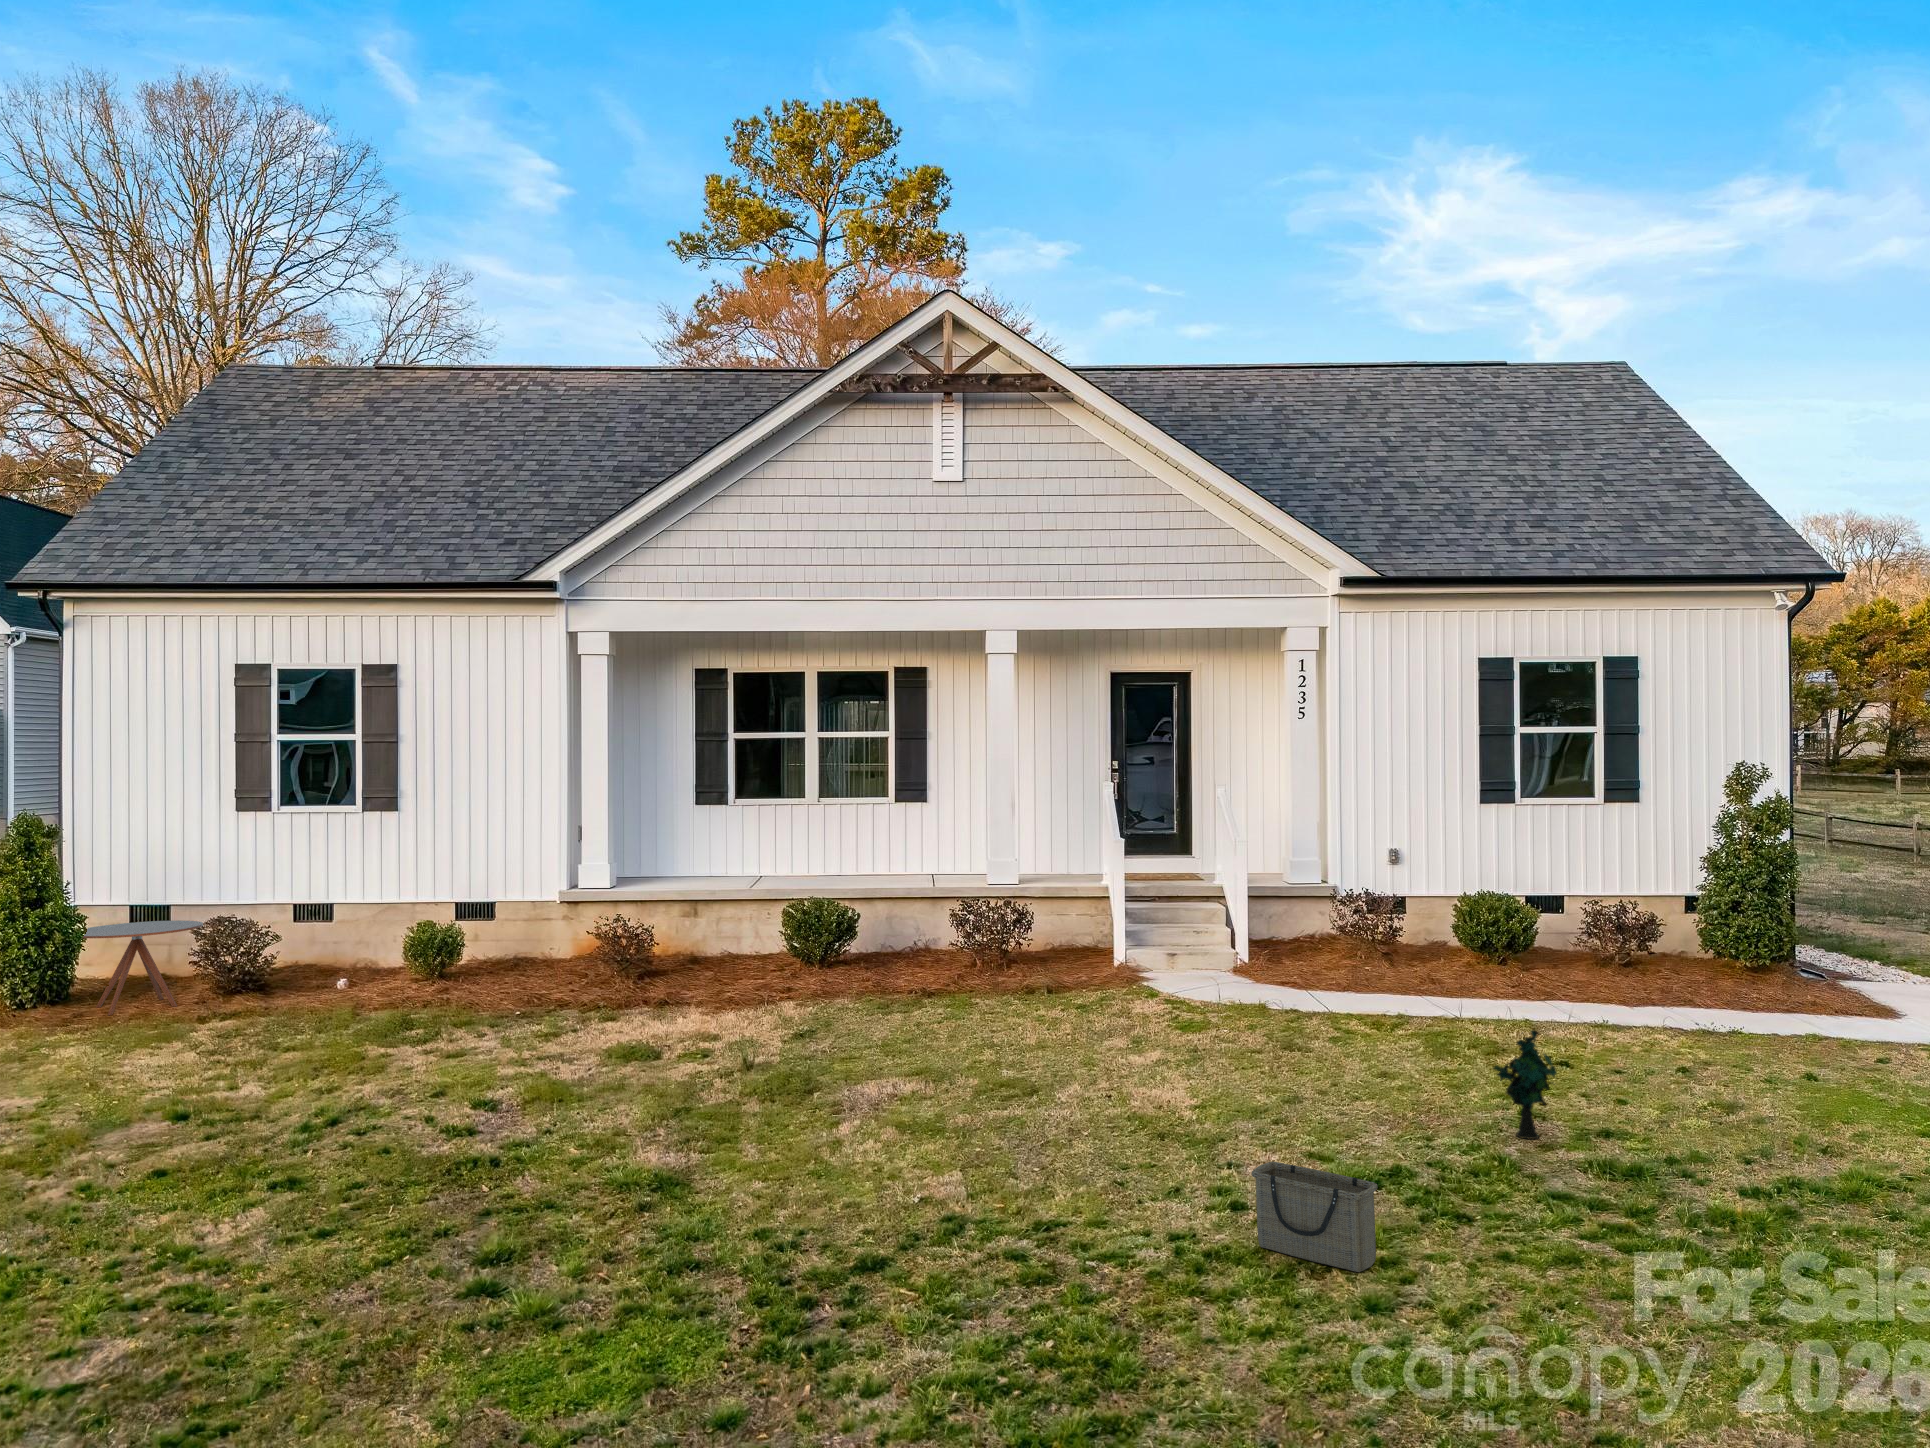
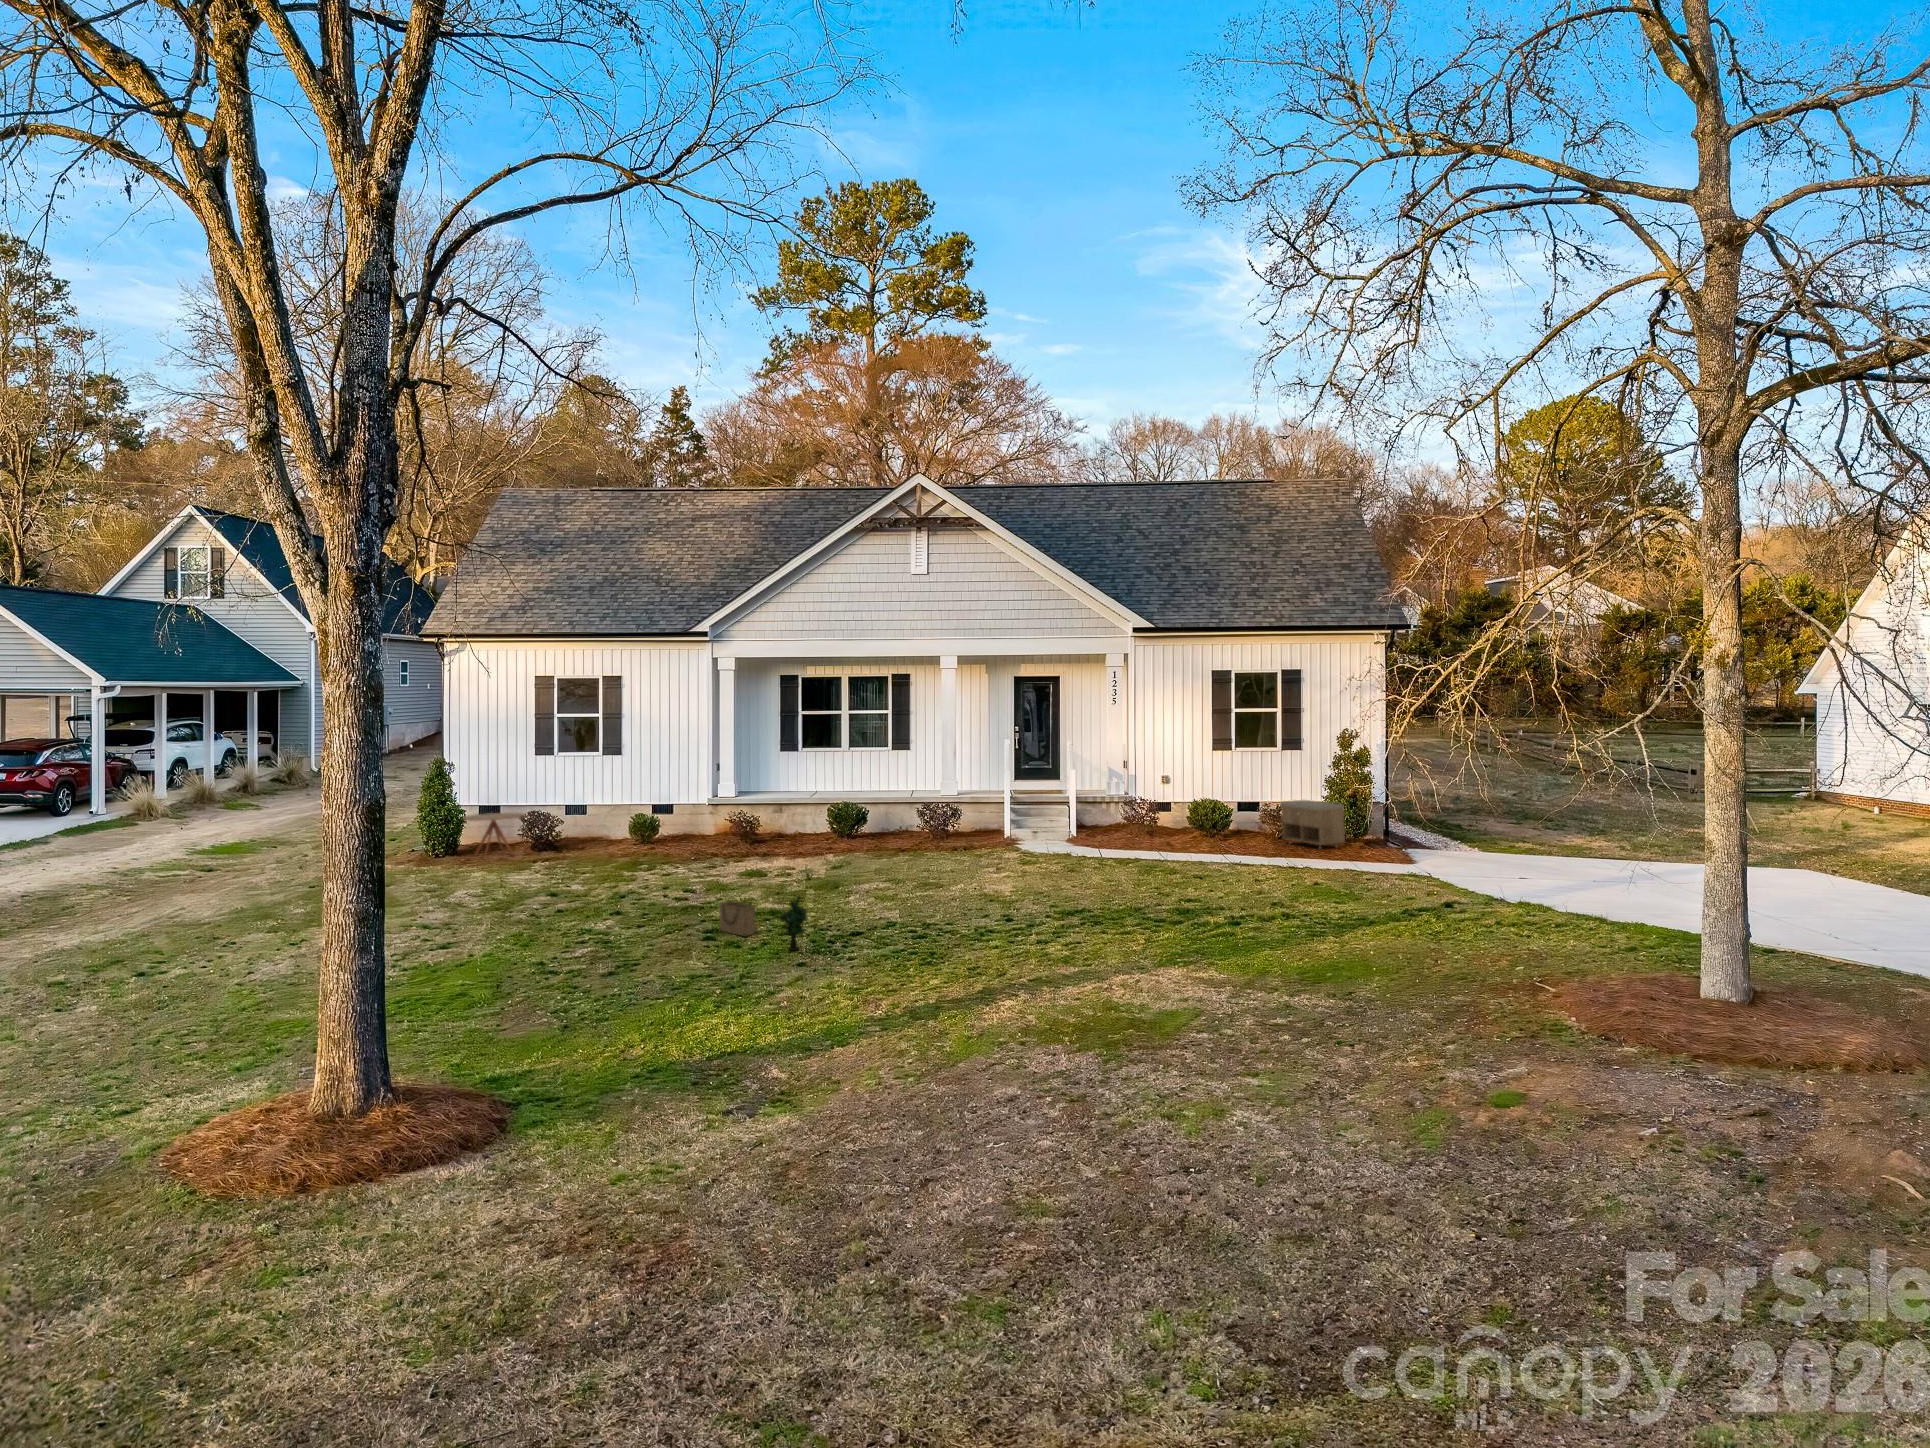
storage bench: none [1623,891,1763,986] -> present [1280,800,1345,848]
decorative plant: present [1493,1030,1557,1139] -> present [779,896,808,951]
basket: present [1252,1162,1377,1272] -> present [719,901,756,936]

